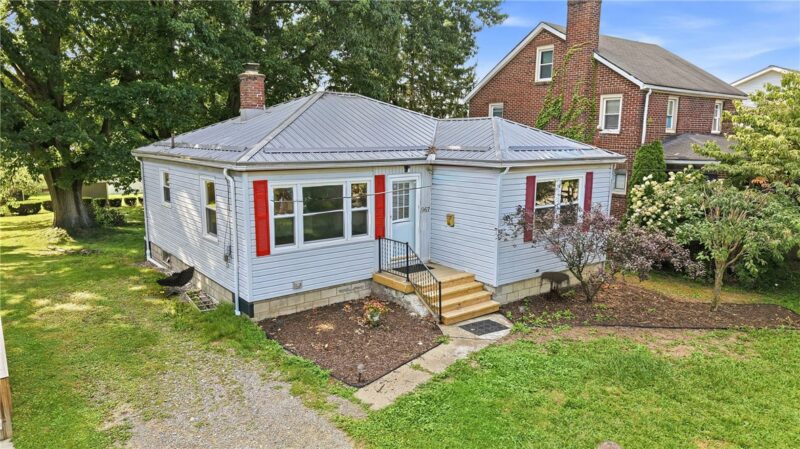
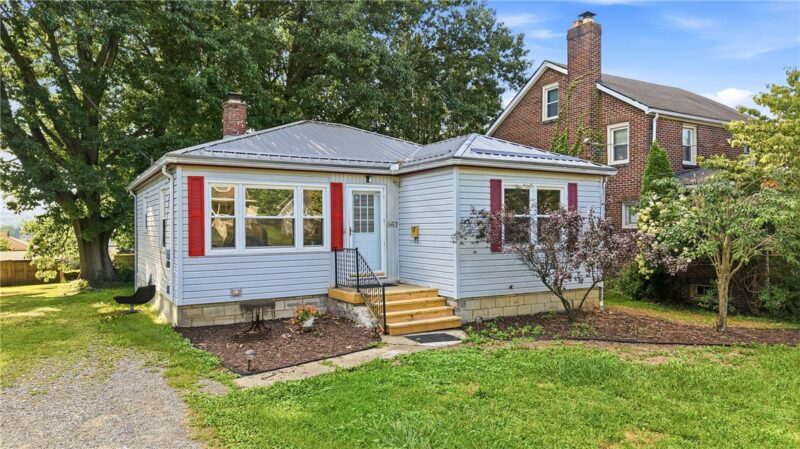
side table: present [540,271,570,301] -> present [239,299,276,335]

